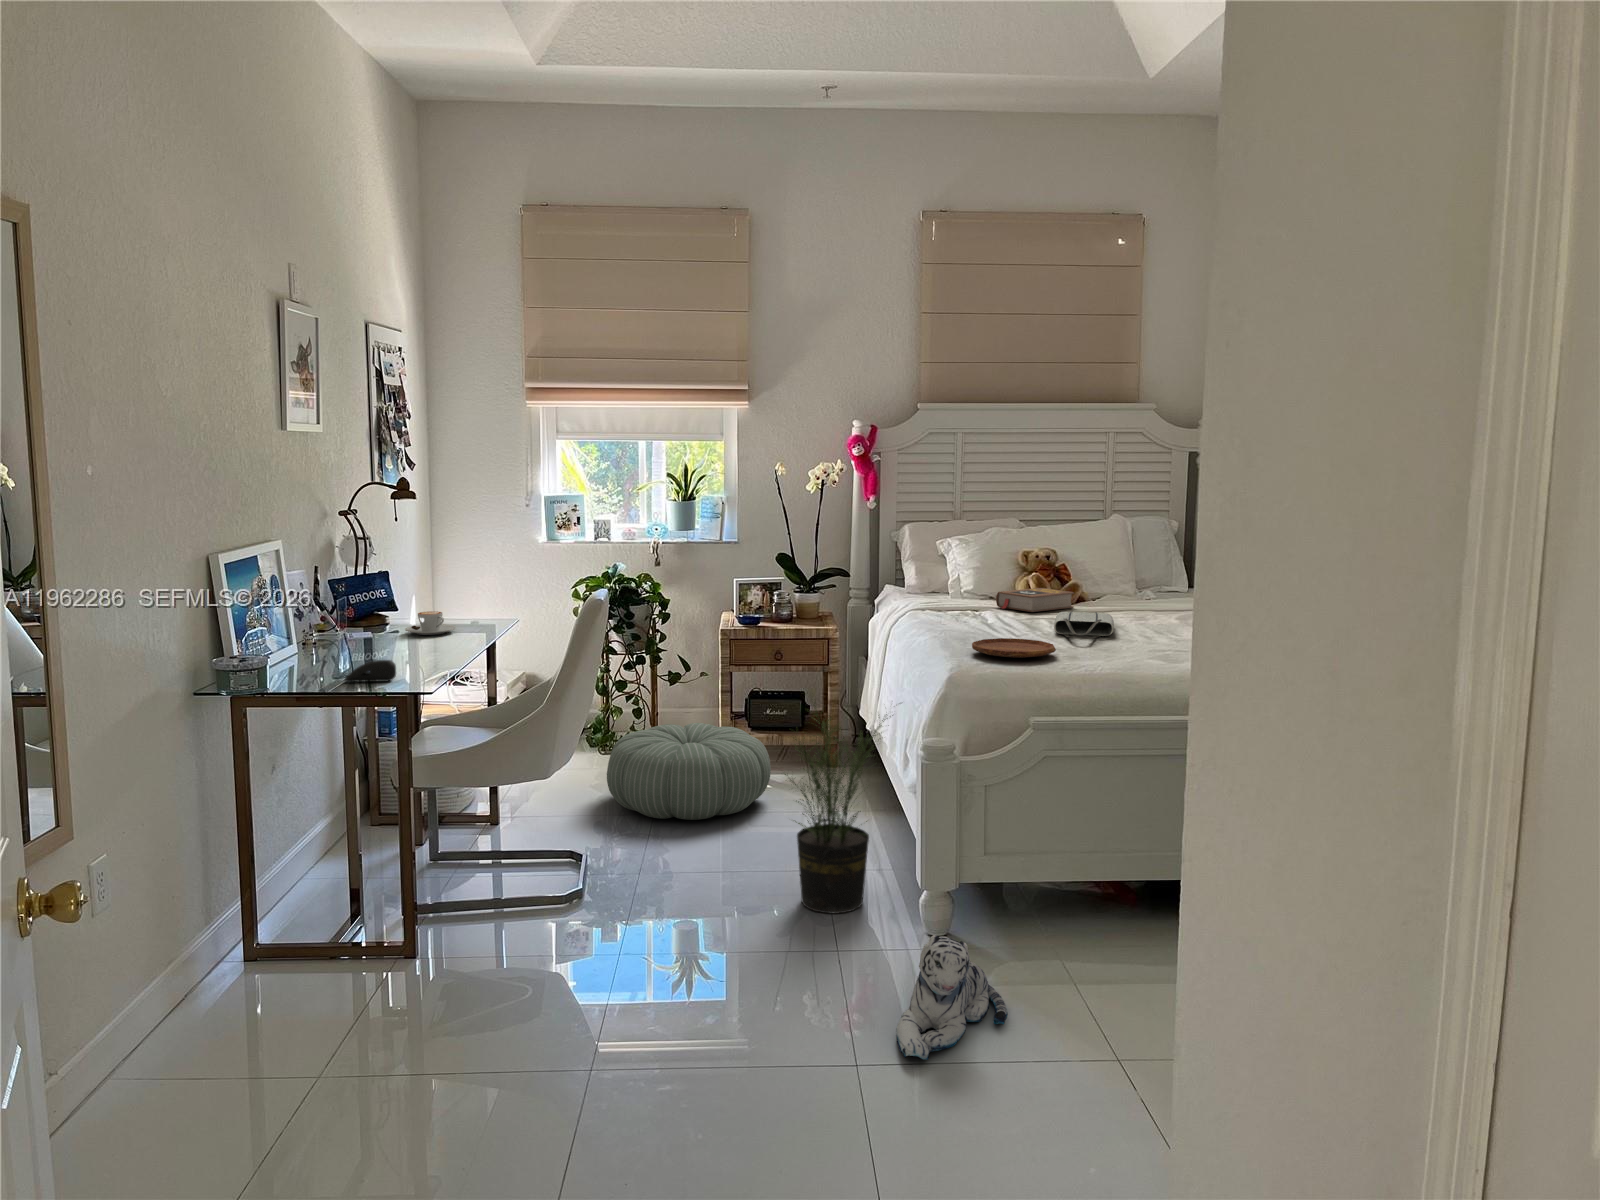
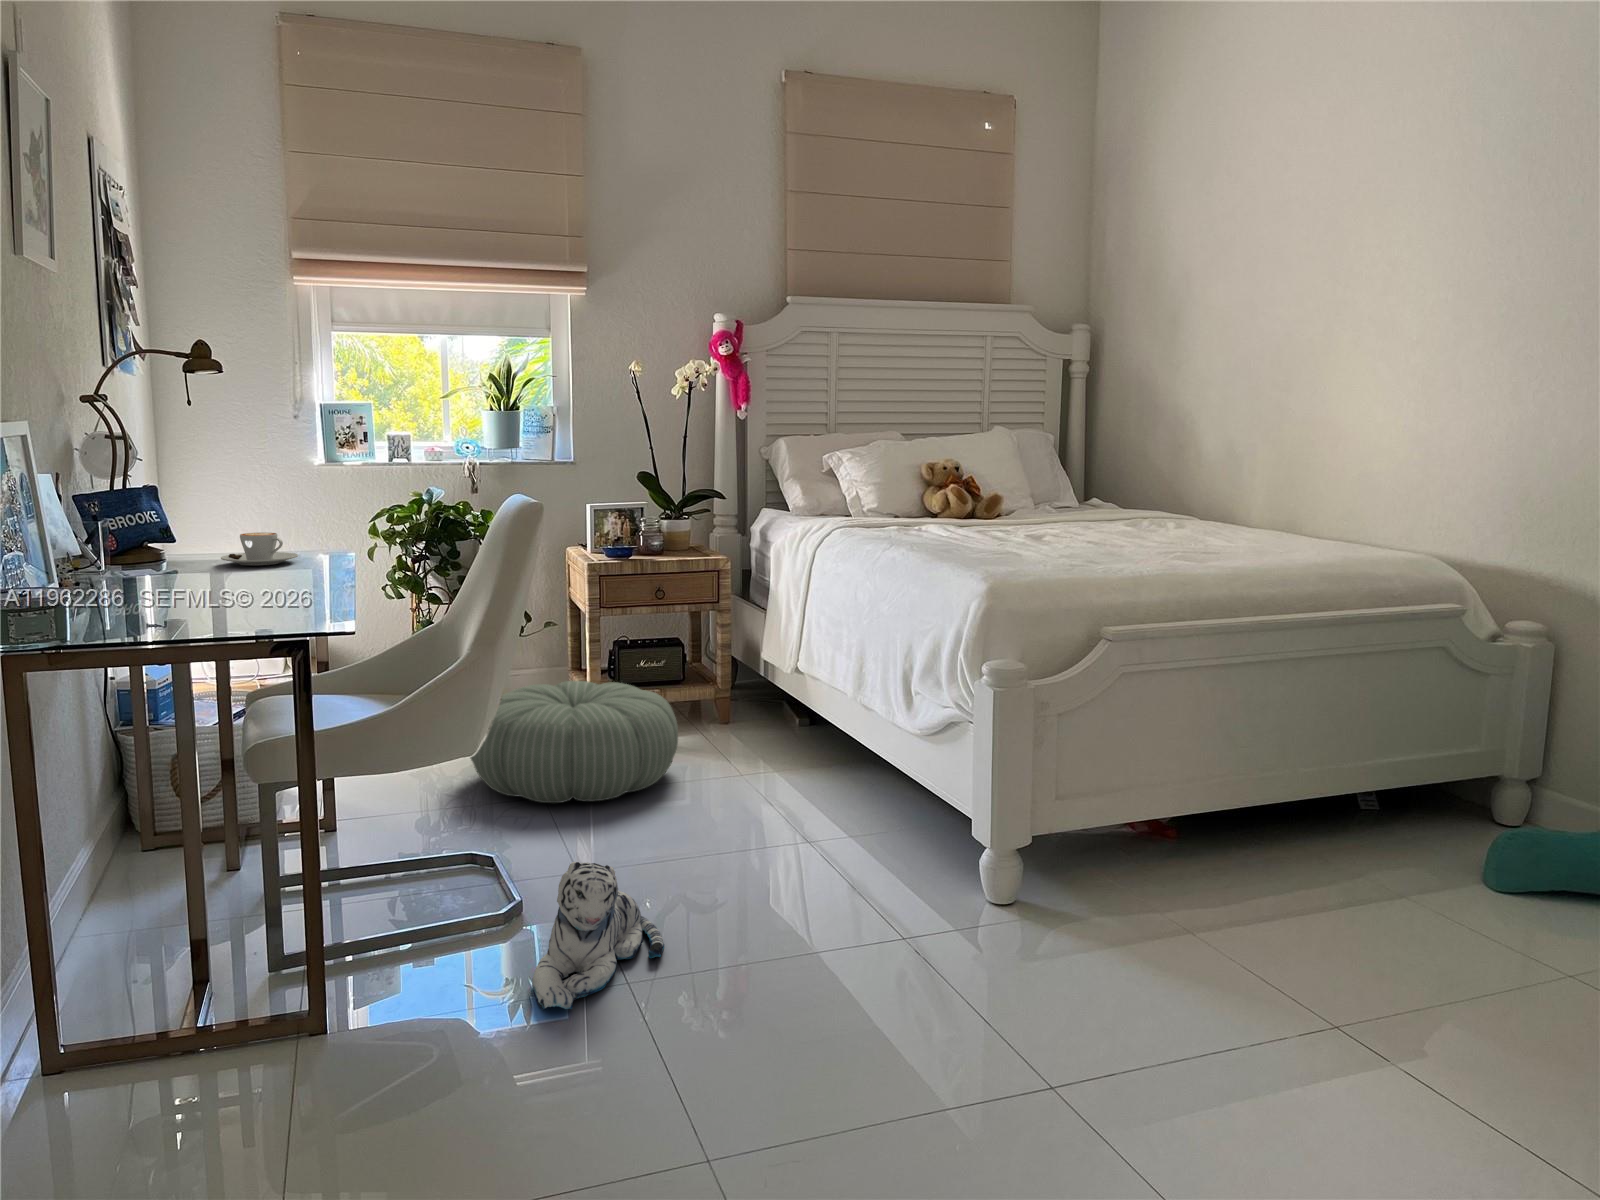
book: present [996,588,1074,612] -> none [923,502,1007,527]
tote bag: present [1054,611,1114,638] -> none [1020,521,1104,545]
tray: present [972,638,1056,658] -> none [982,547,1086,566]
computer mouse: present [344,660,396,682] -> none [197,587,286,624]
potted plant: present [785,703,893,914] -> none [791,620,929,900]
plush toy: present [896,935,1007,1060] -> present [532,862,664,1010]

